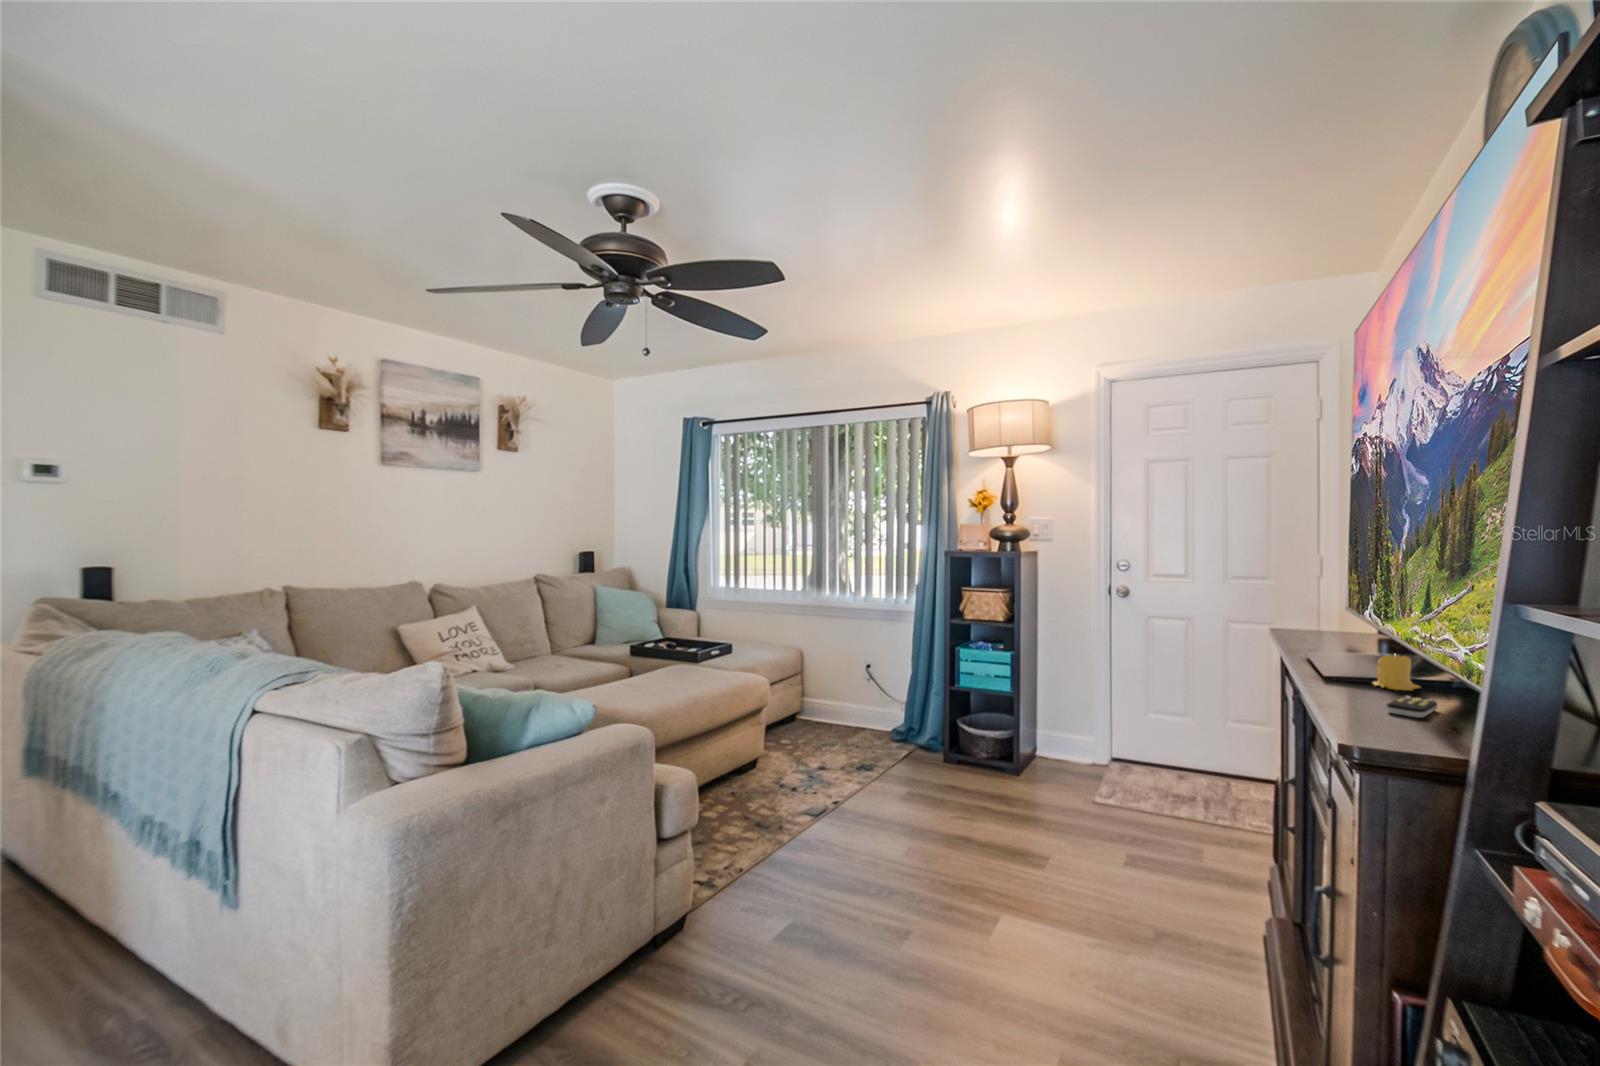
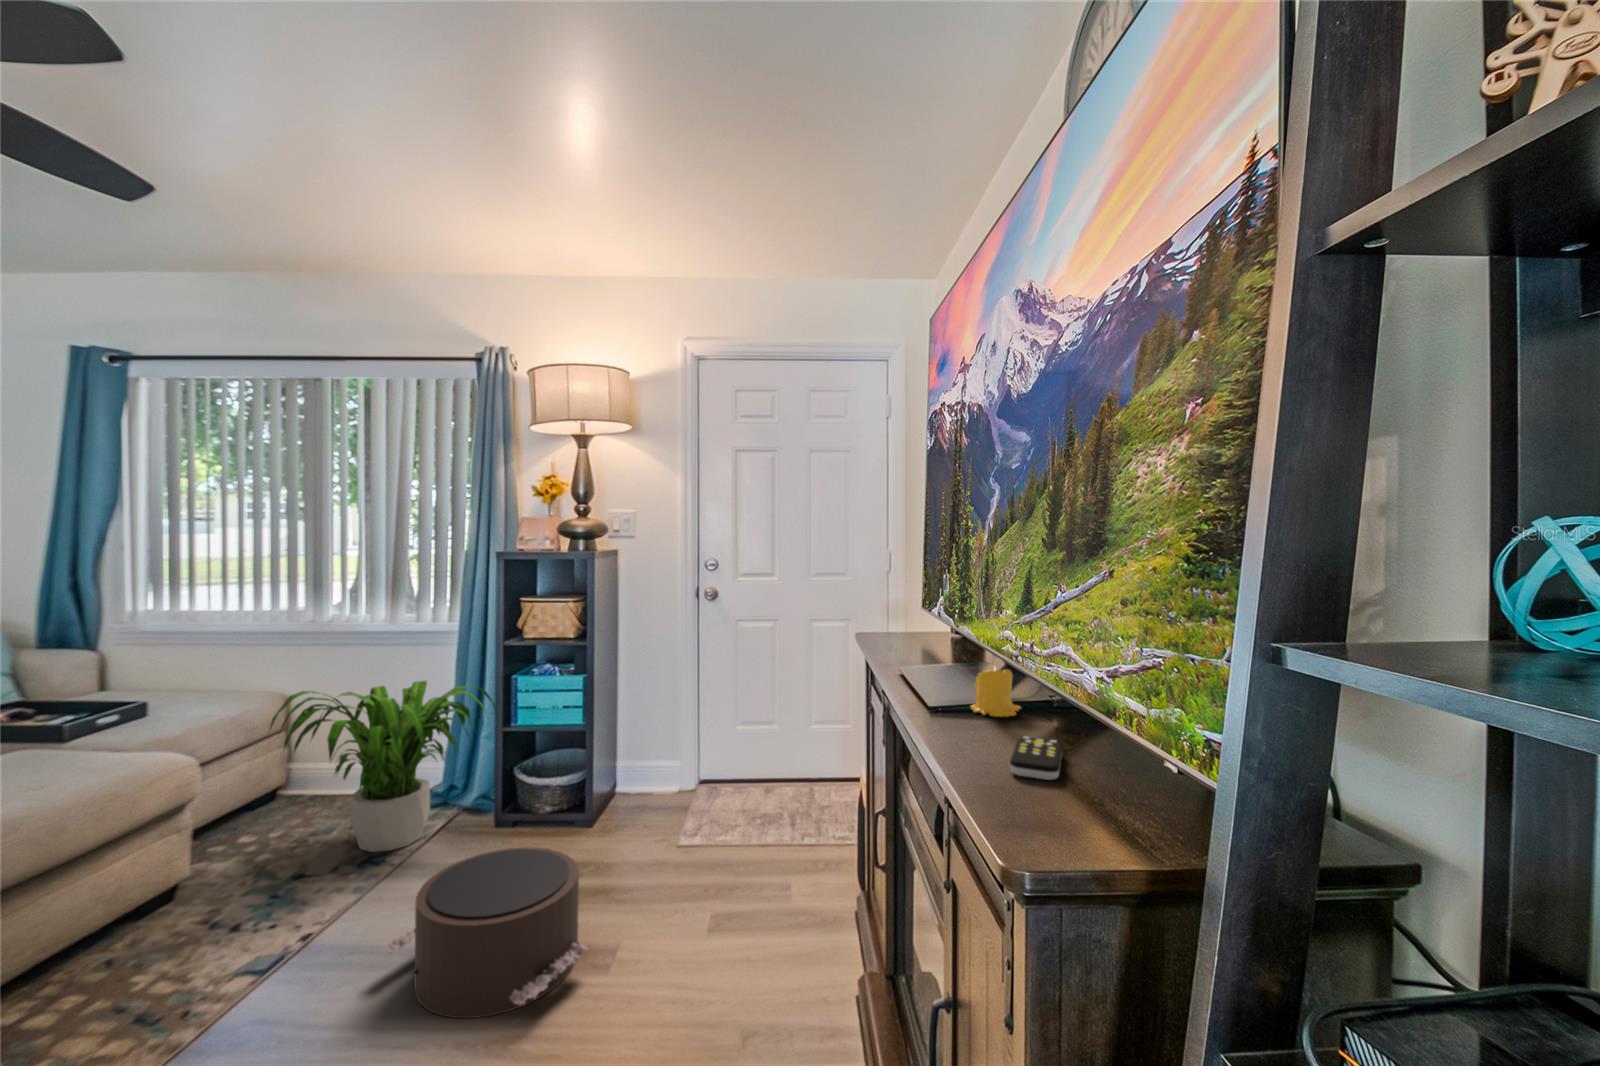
potted plant: none [804,645,946,765] -> present [270,681,495,852]
pouf: none [902,767,1043,867] -> present [383,847,589,1018]

